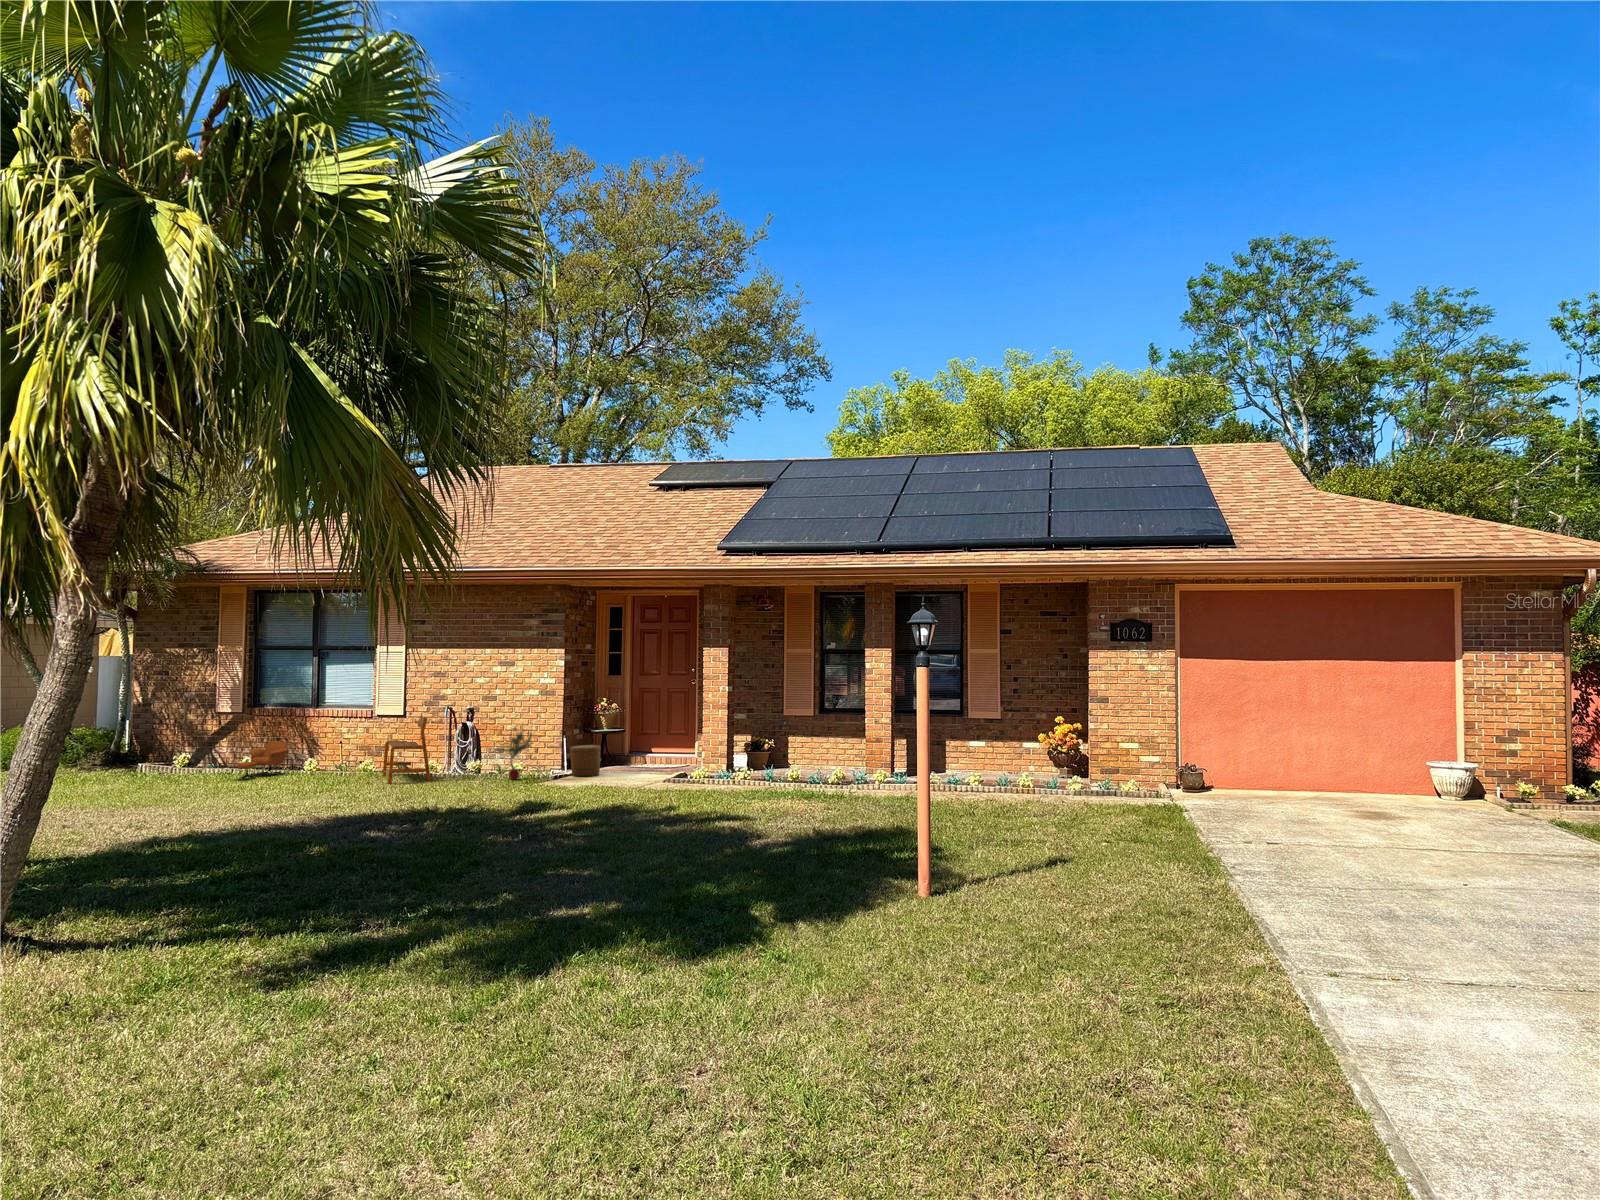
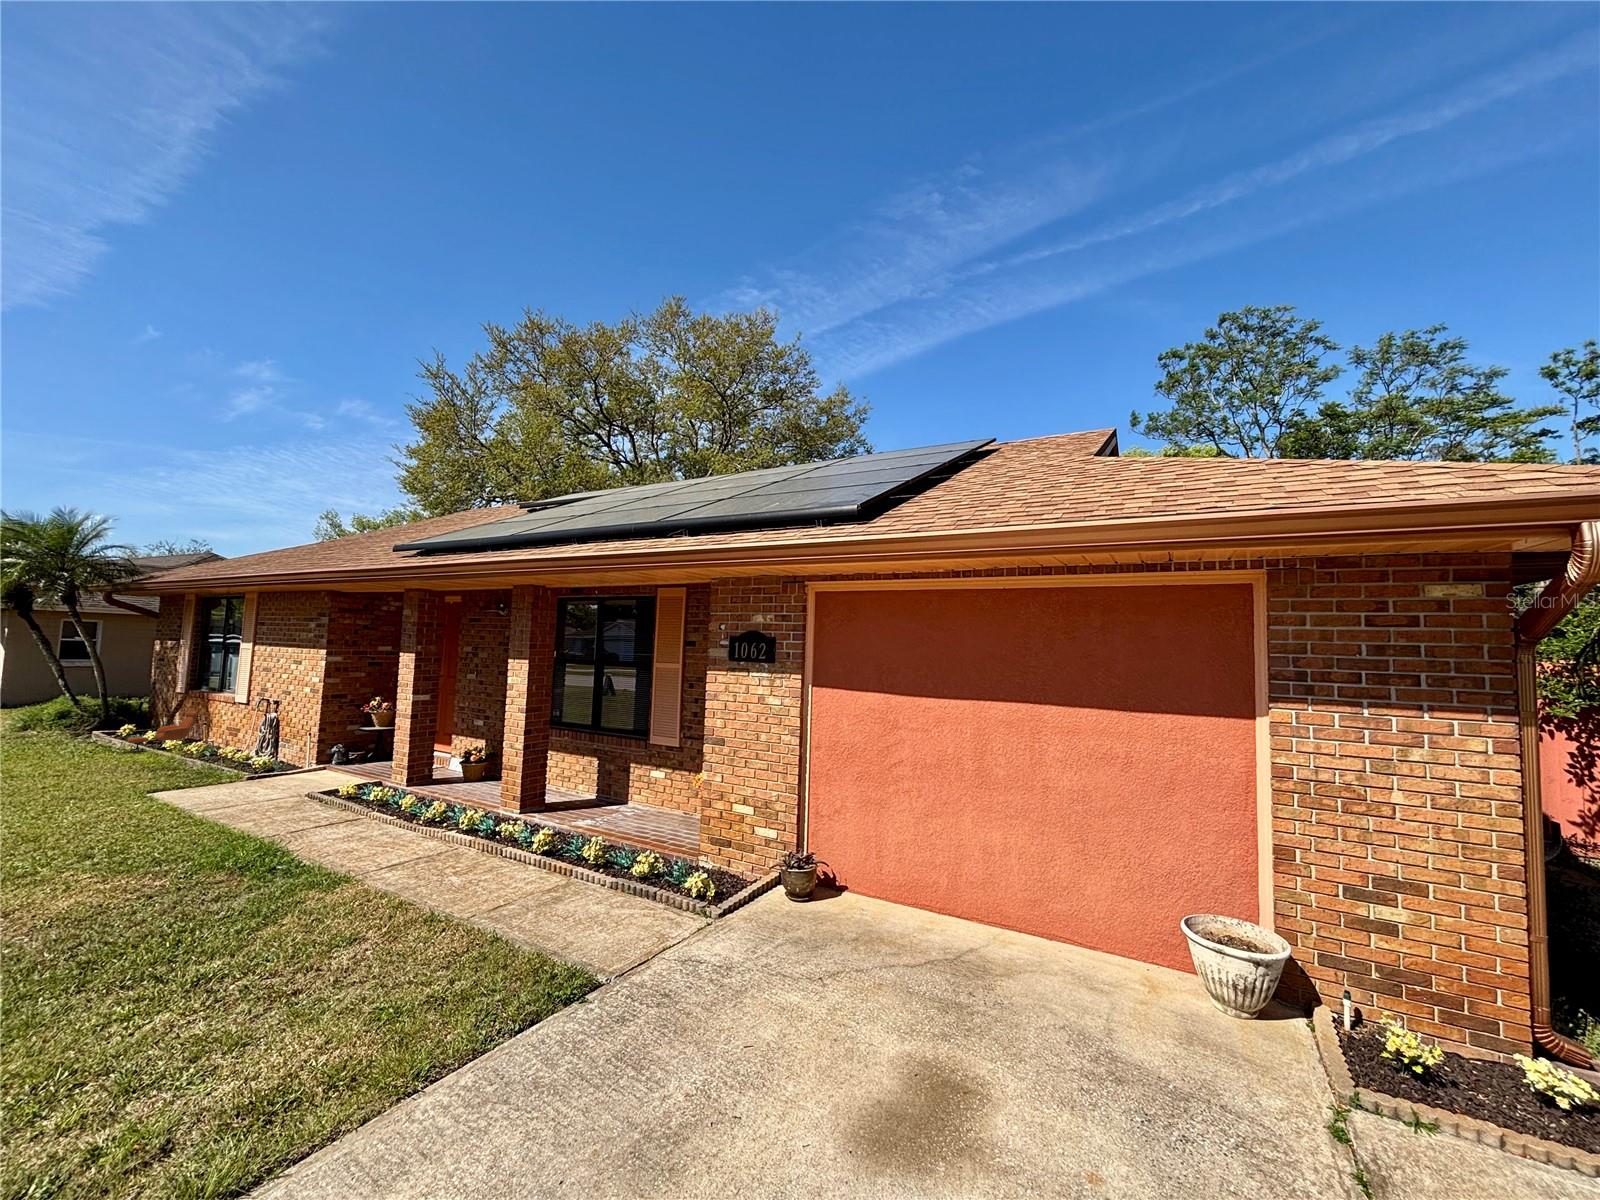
bench: present [383,716,431,784] -> none [181,703,263,768]
potted tree: present [497,726,532,780] -> none [267,721,303,773]
woven basket: present [570,745,601,777] -> none [330,742,365,774]

